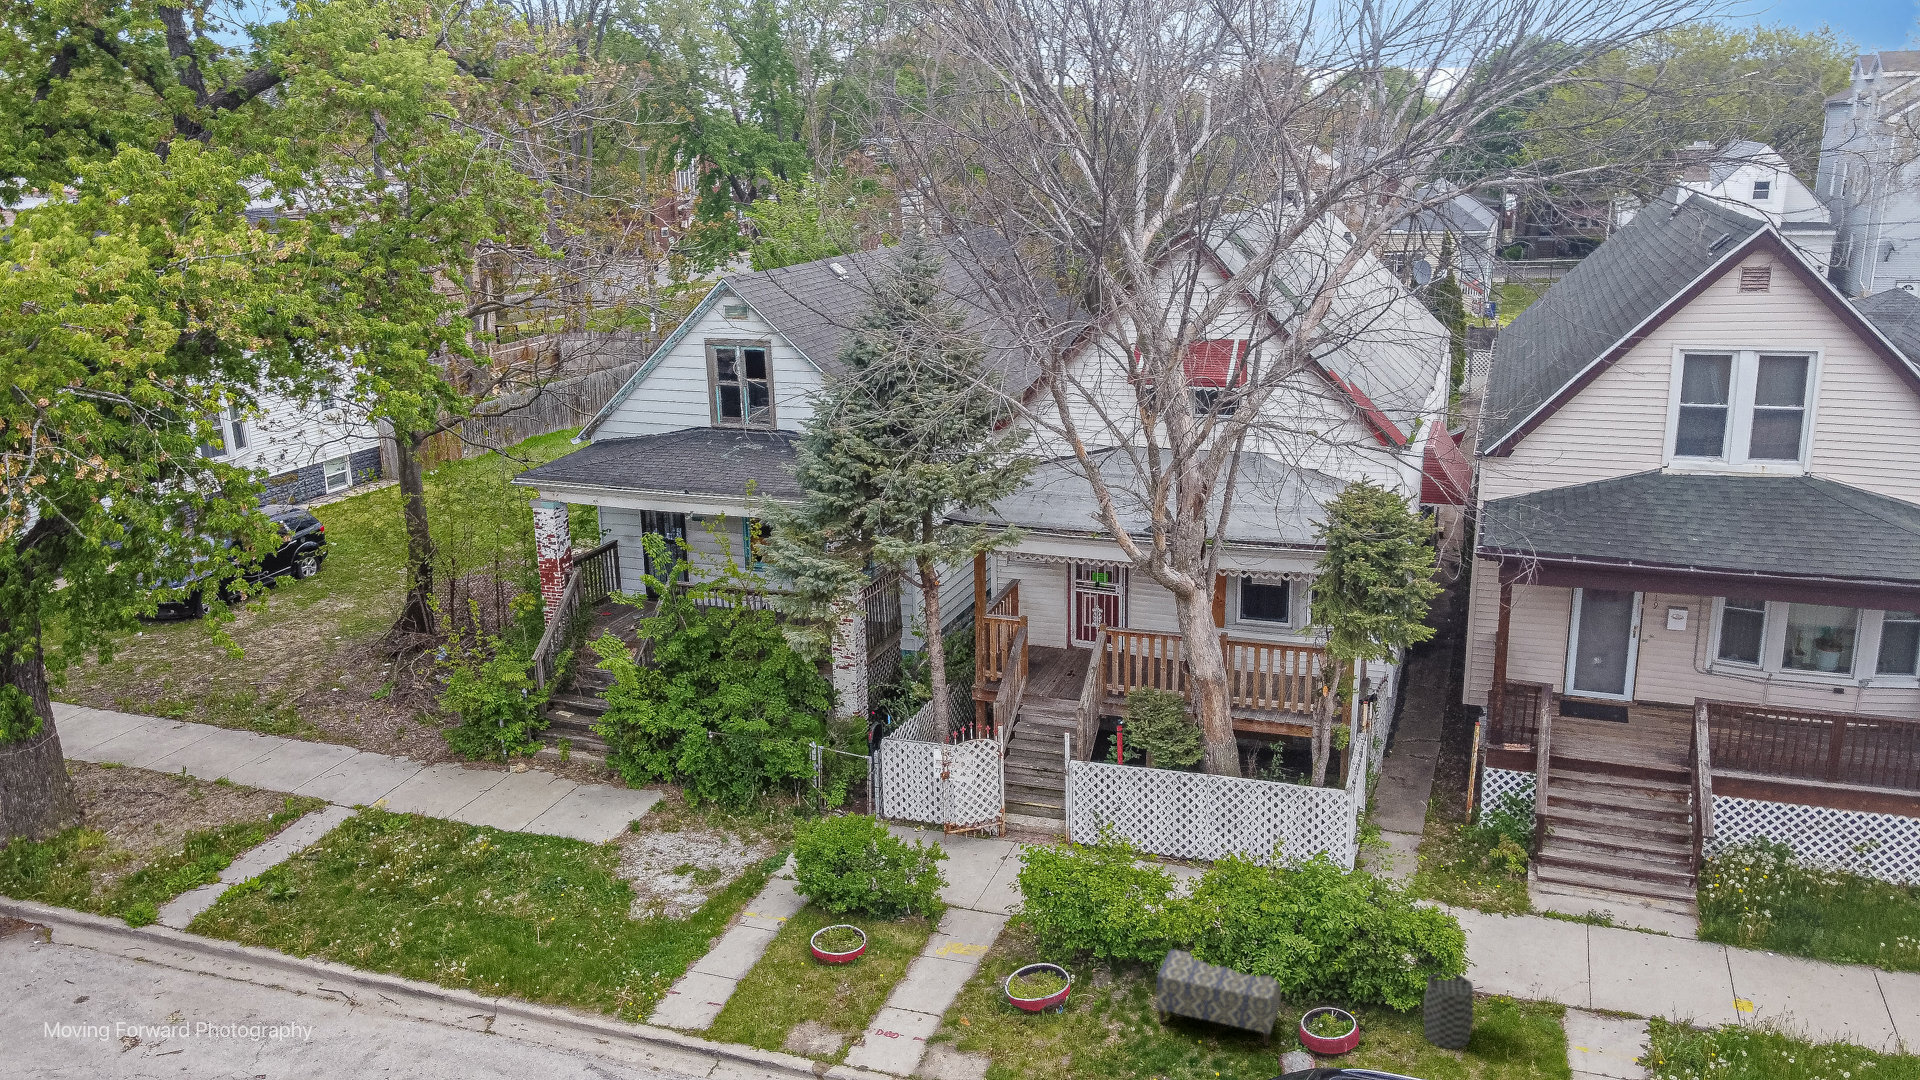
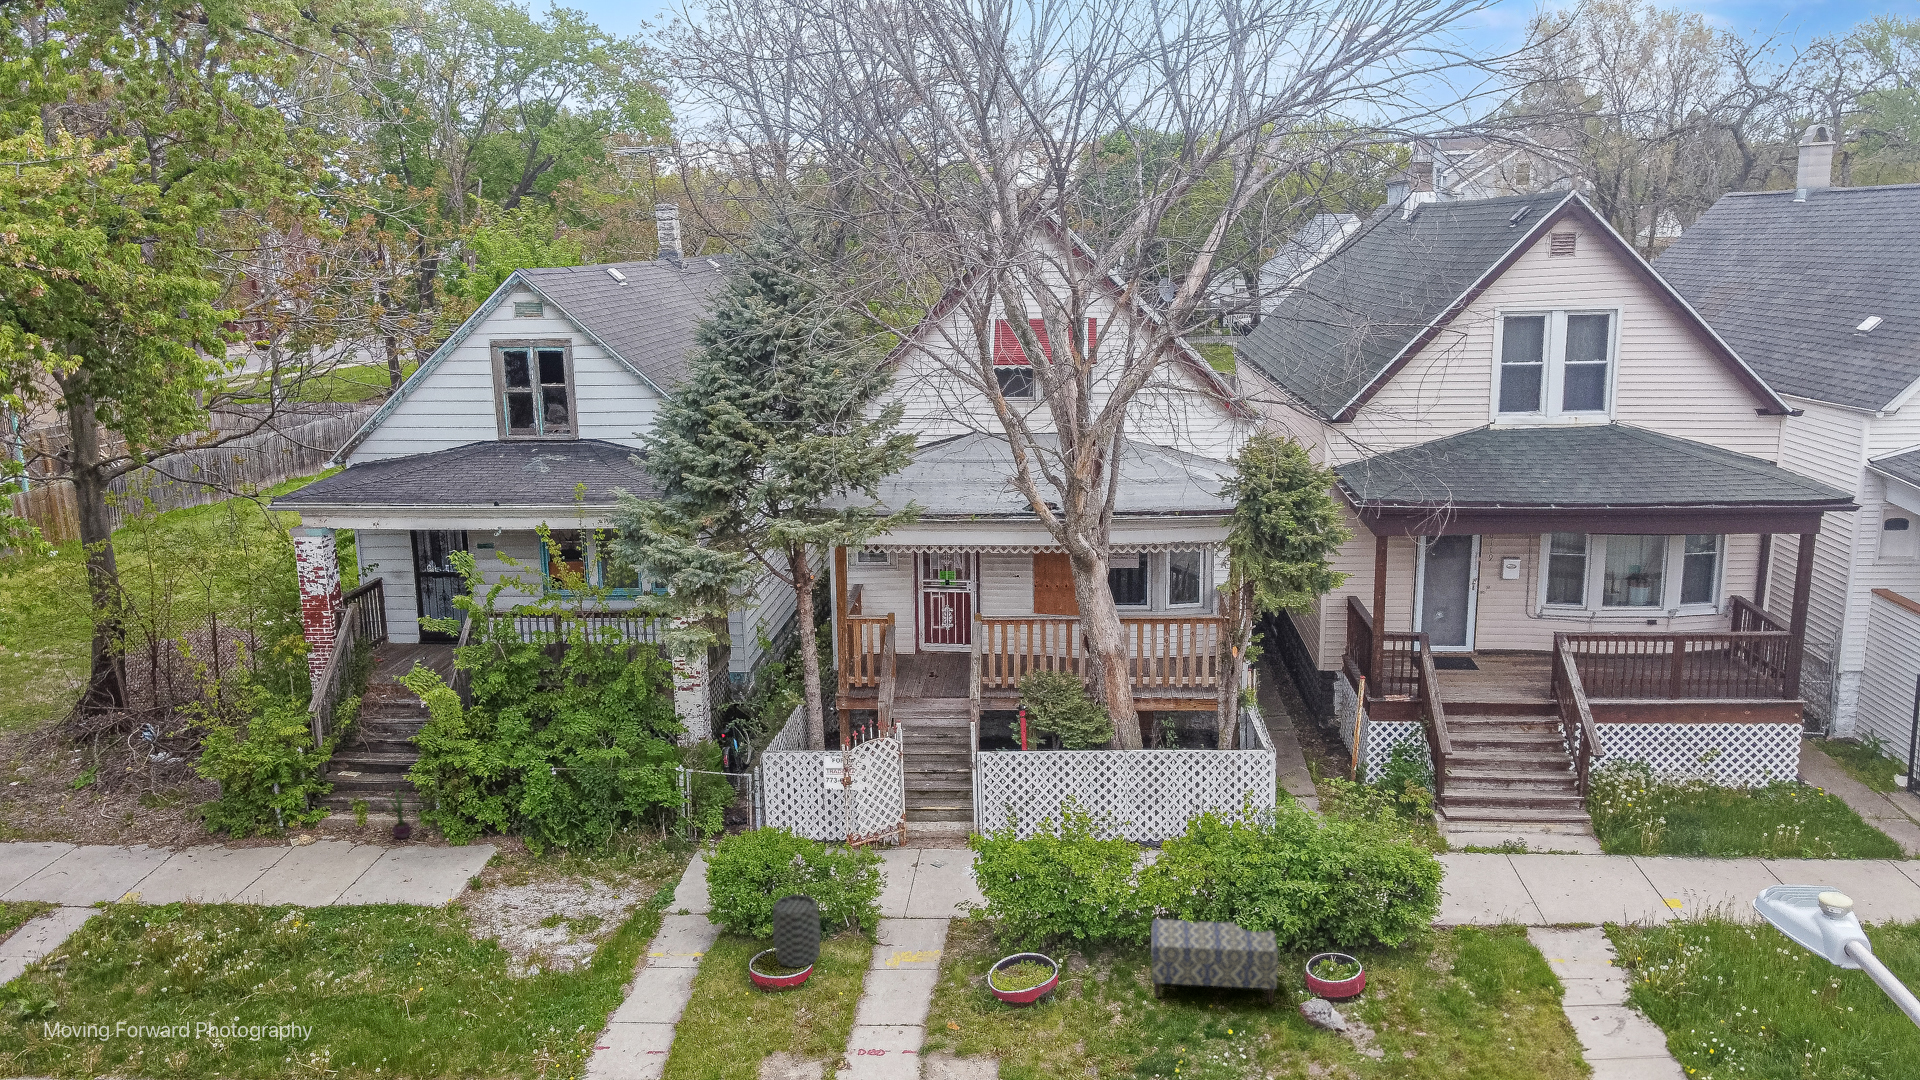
decorative plant: none [565,734,611,778] -> present [387,789,411,839]
trash can: present [1424,972,1473,1049] -> present [773,894,820,967]

